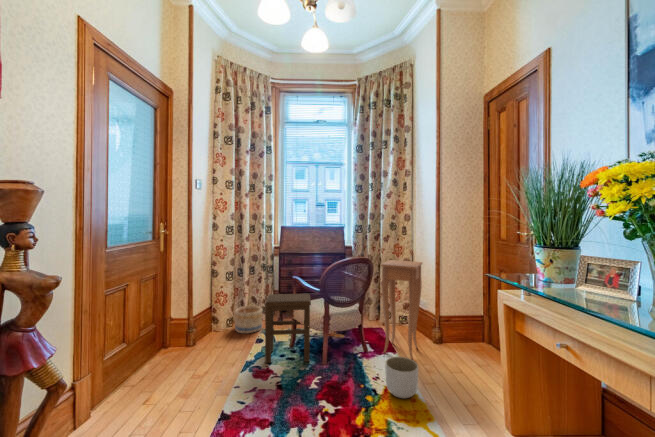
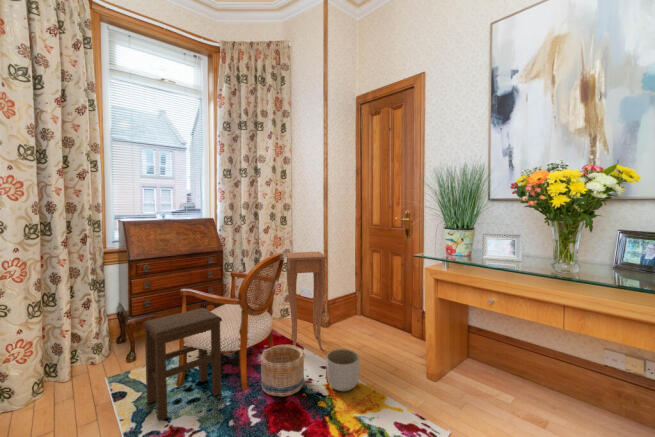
basket: present [235,306,262,333] -> present [261,345,304,396]

